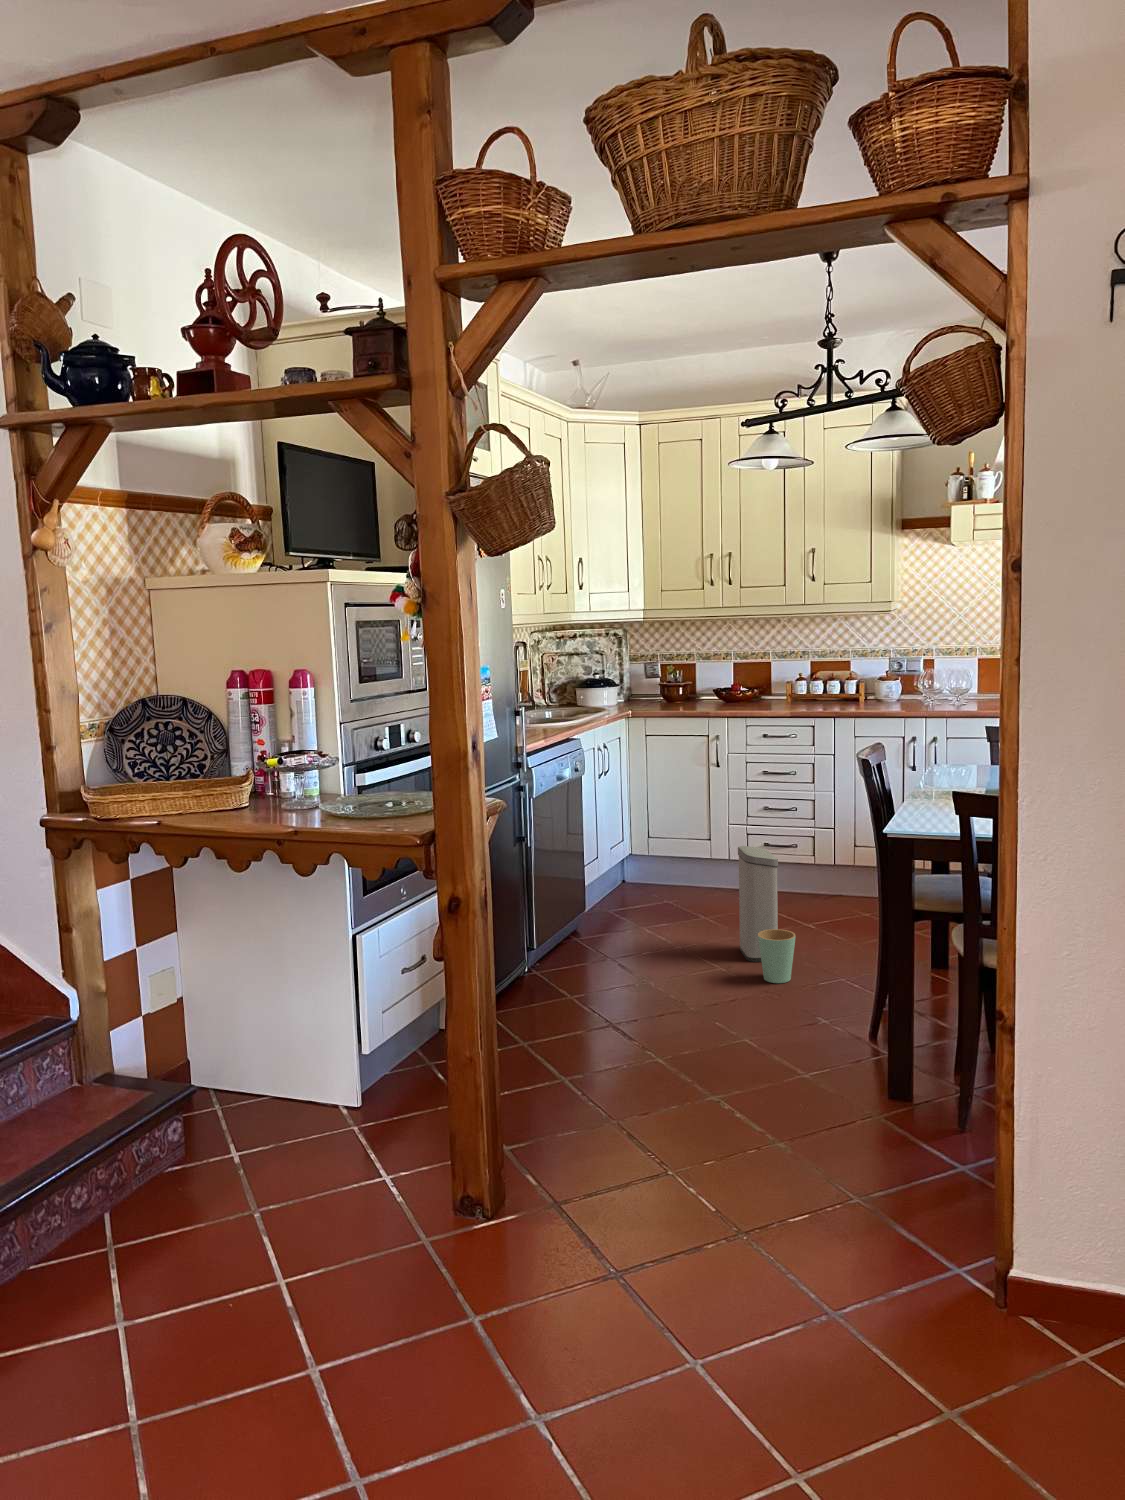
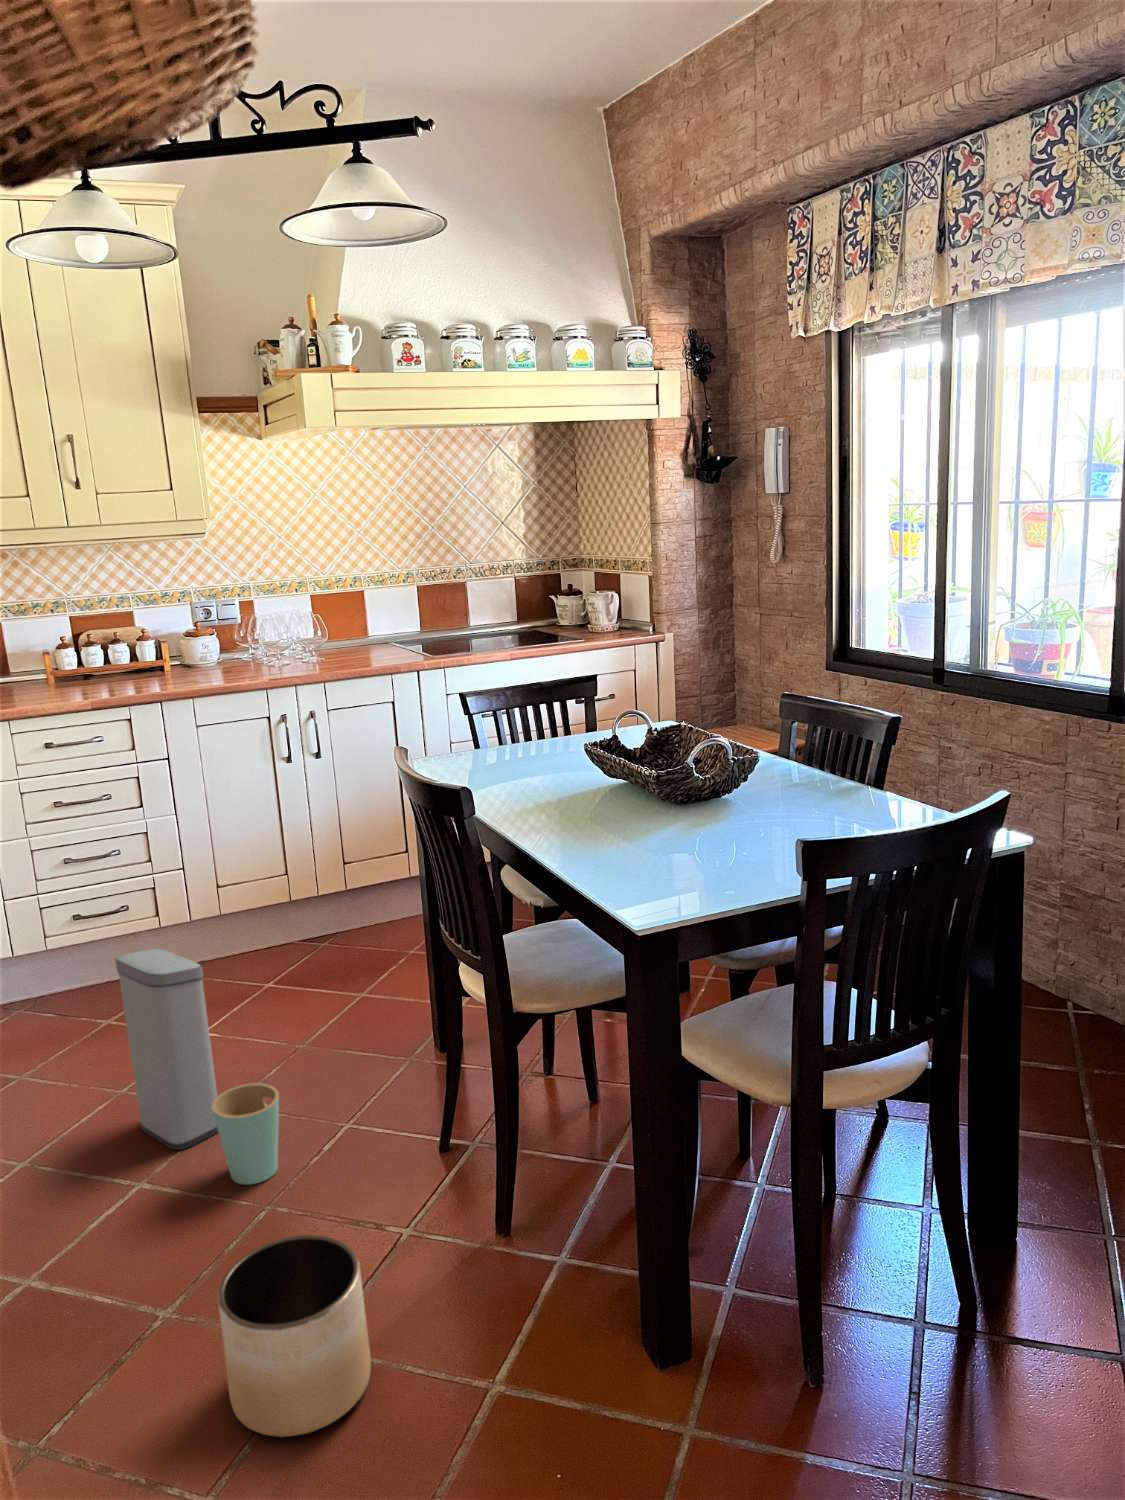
planter: none [692,973,763,1058] -> present [218,1235,371,1437]

